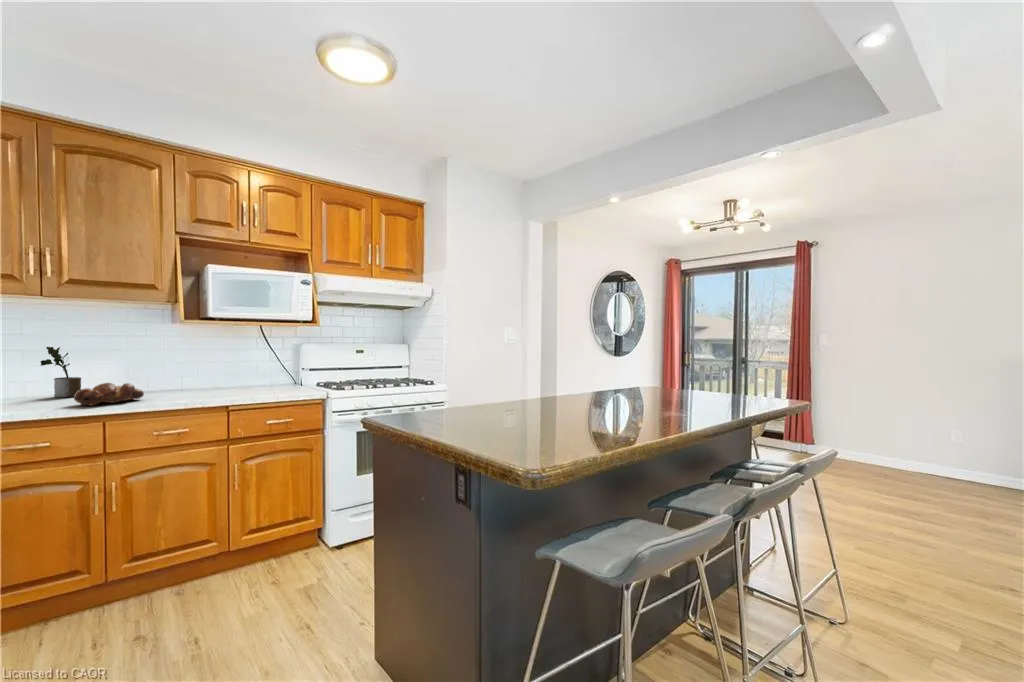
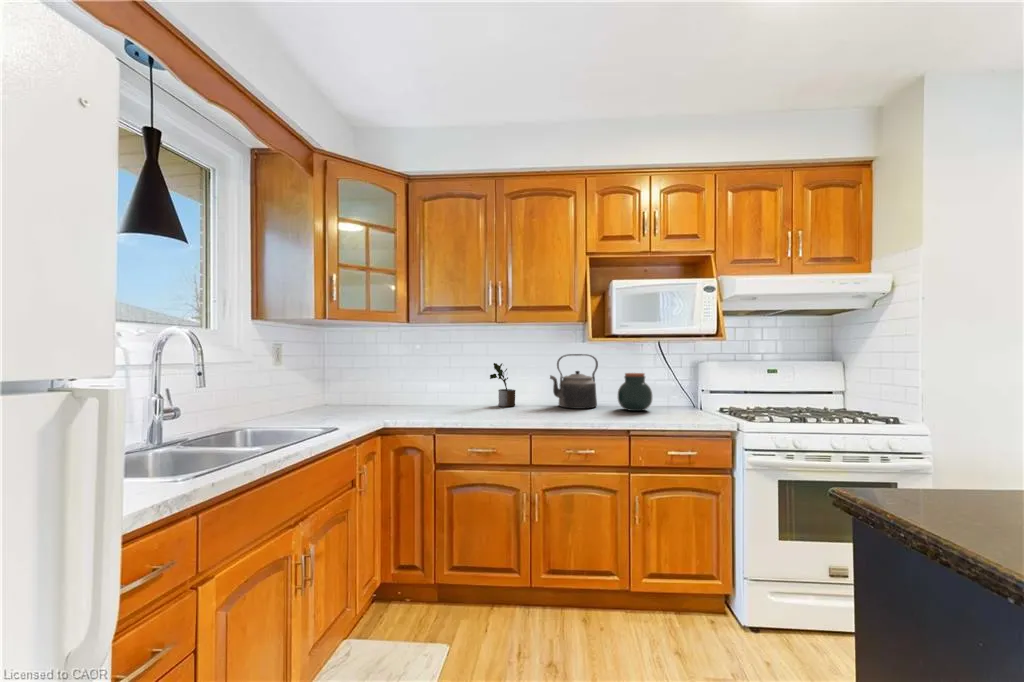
kettle: none [132,337,193,393] -> present [550,354,598,409]
jar: none [216,354,252,390] -> present [618,373,652,411]
bread loaf: present [74,383,144,405] -> none [508,398,558,418]

